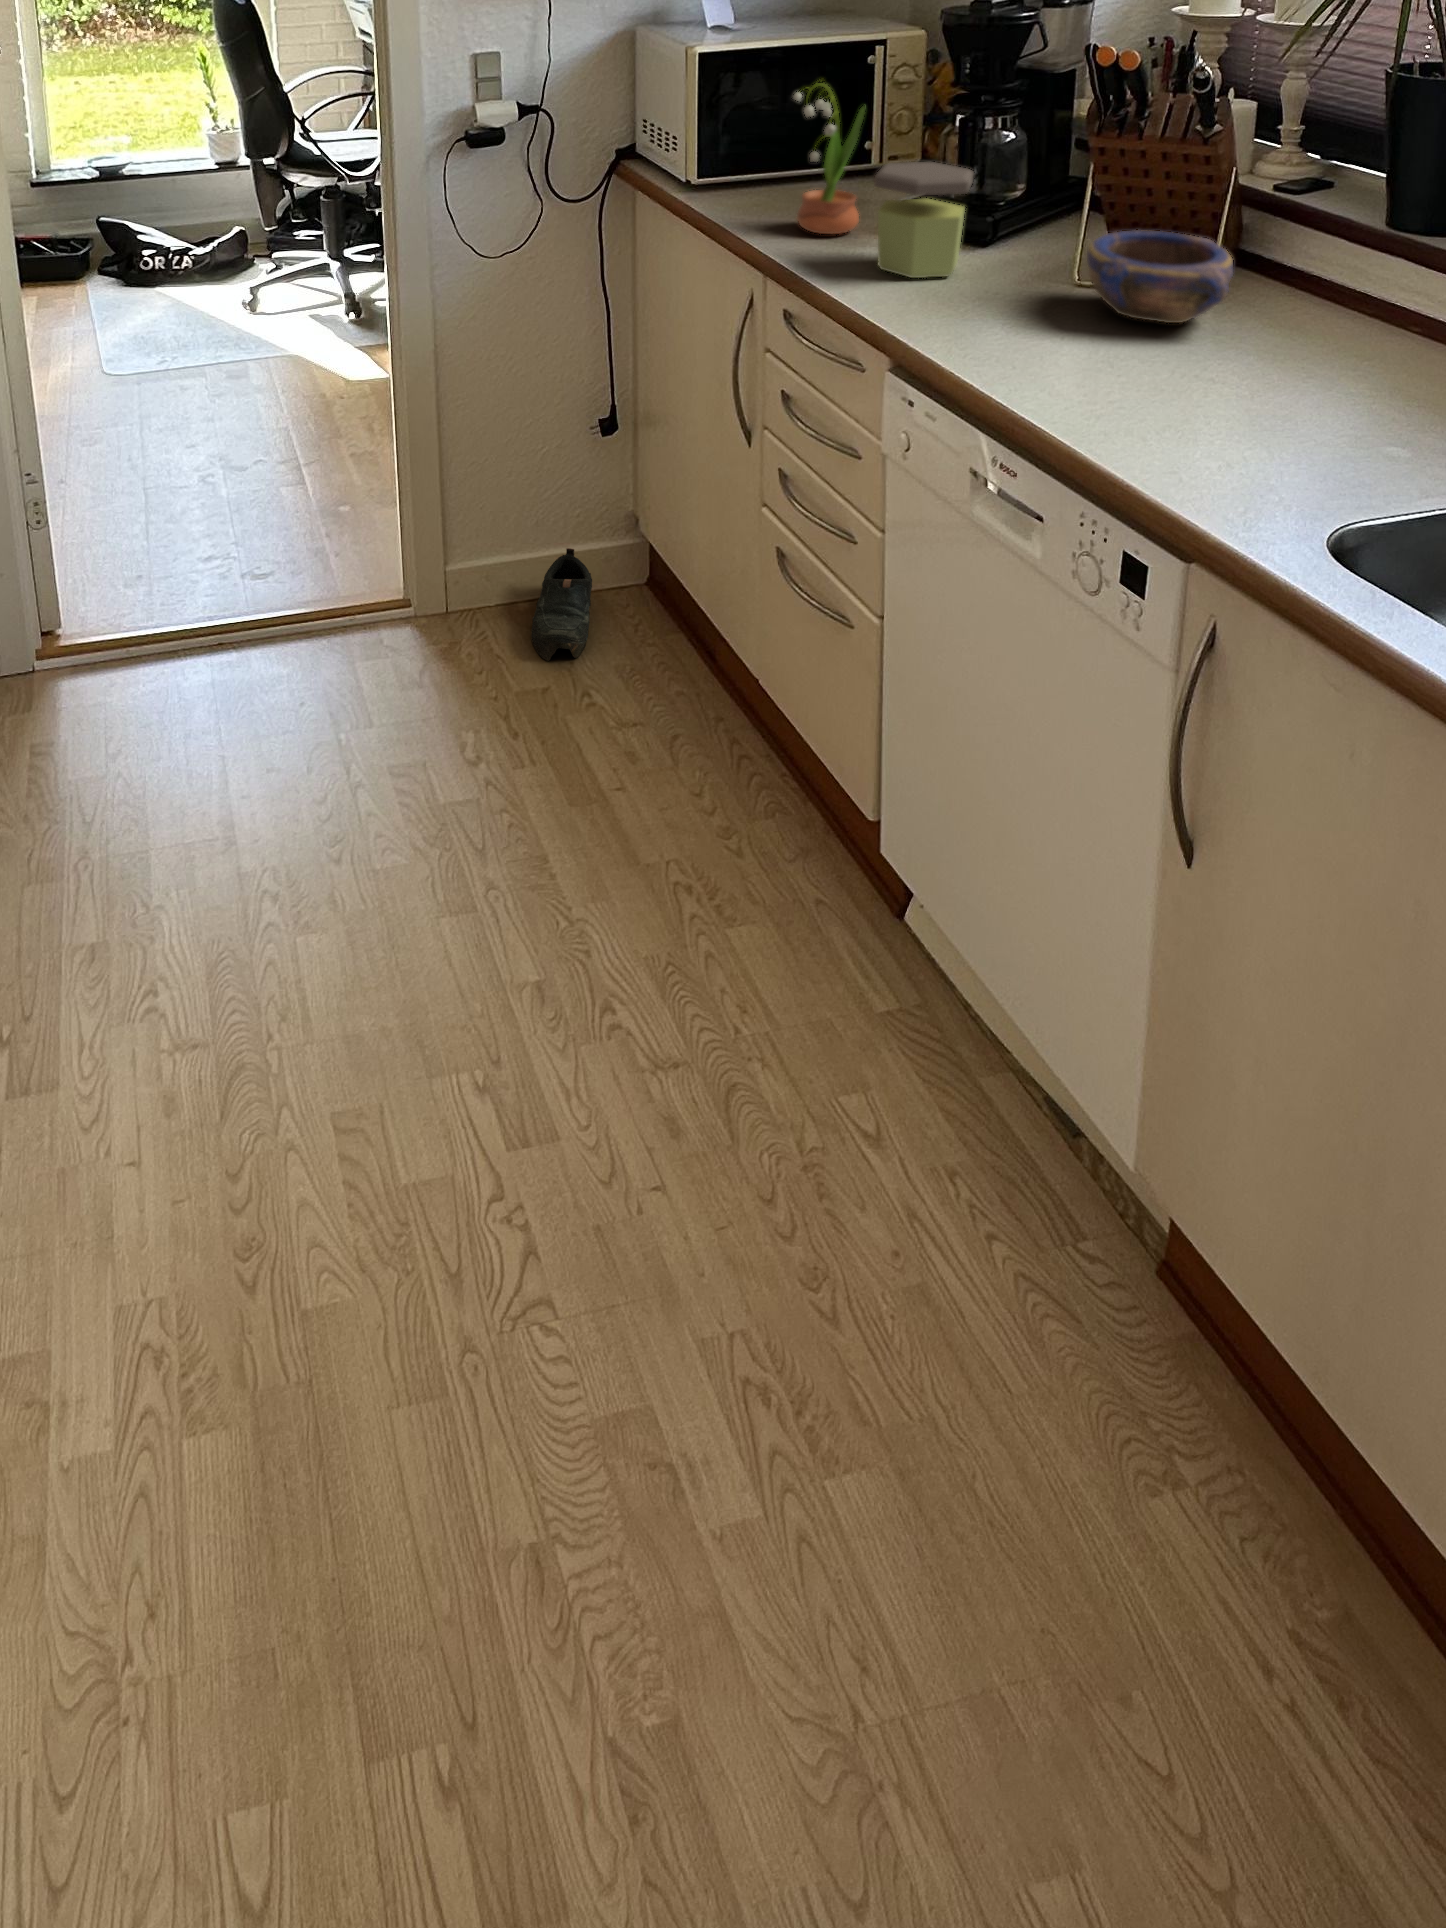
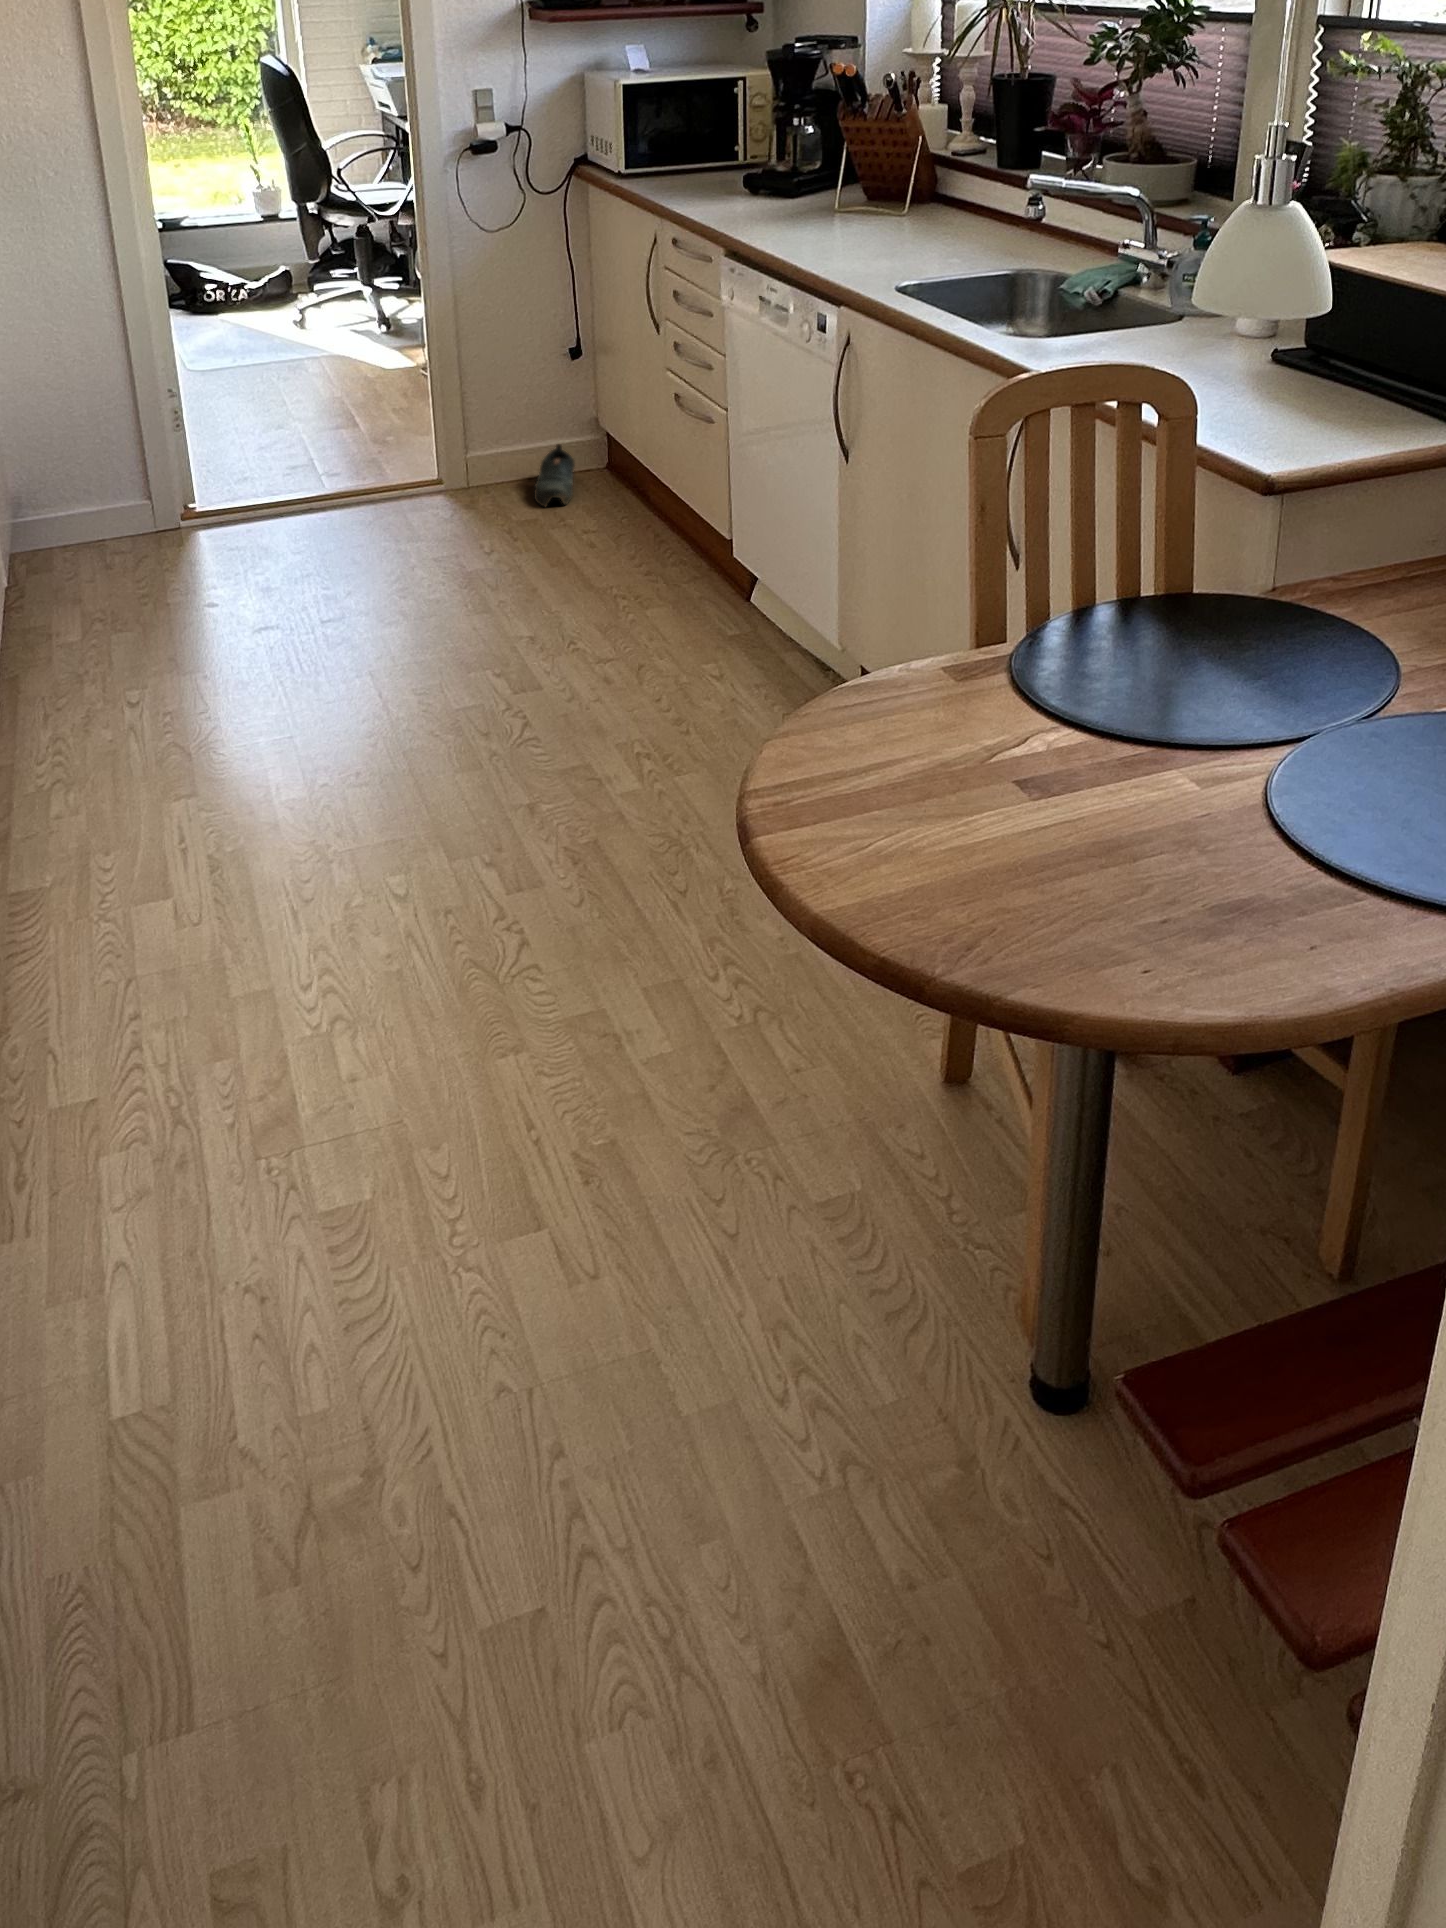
potted flower: present [794,83,865,234] -> none [680,96,726,197]
jar: present [875,161,973,278] -> none [725,143,784,212]
bowl: present [1087,230,1233,323] -> none [839,175,916,223]

